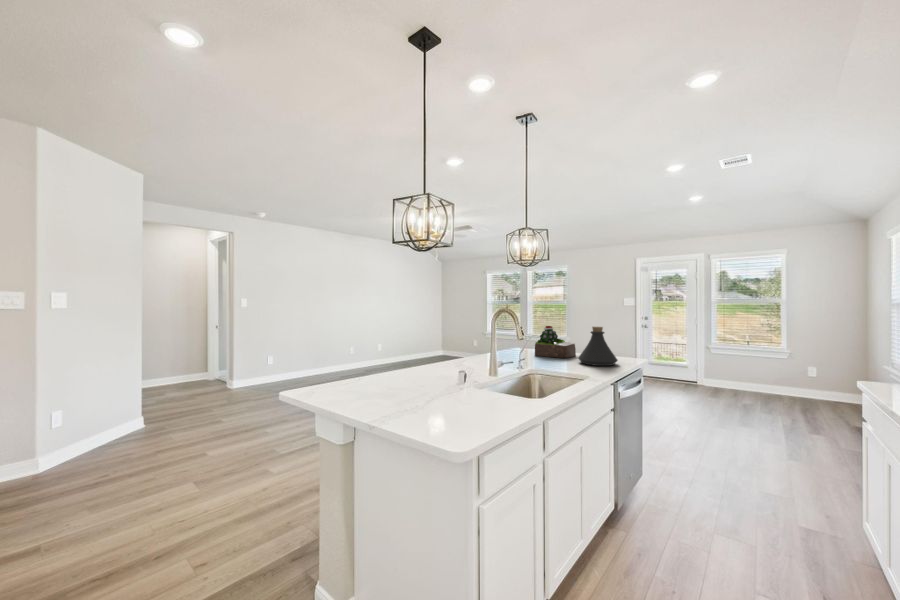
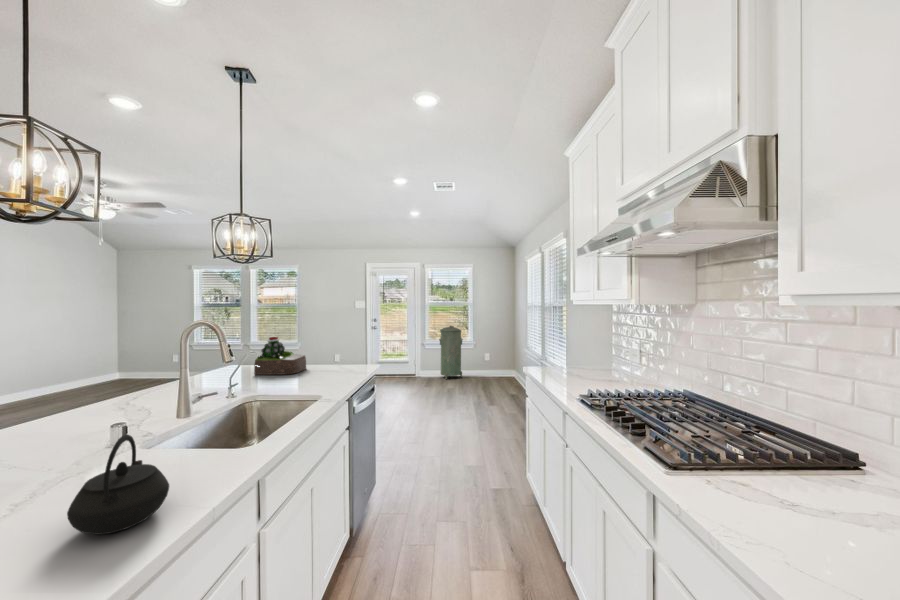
bottle: present [578,327,618,366] -> none [308,335,352,380]
trash can: none [733,329,771,396] -> present [439,326,463,379]
kettle: none [457,368,499,419] -> present [67,434,169,534]

